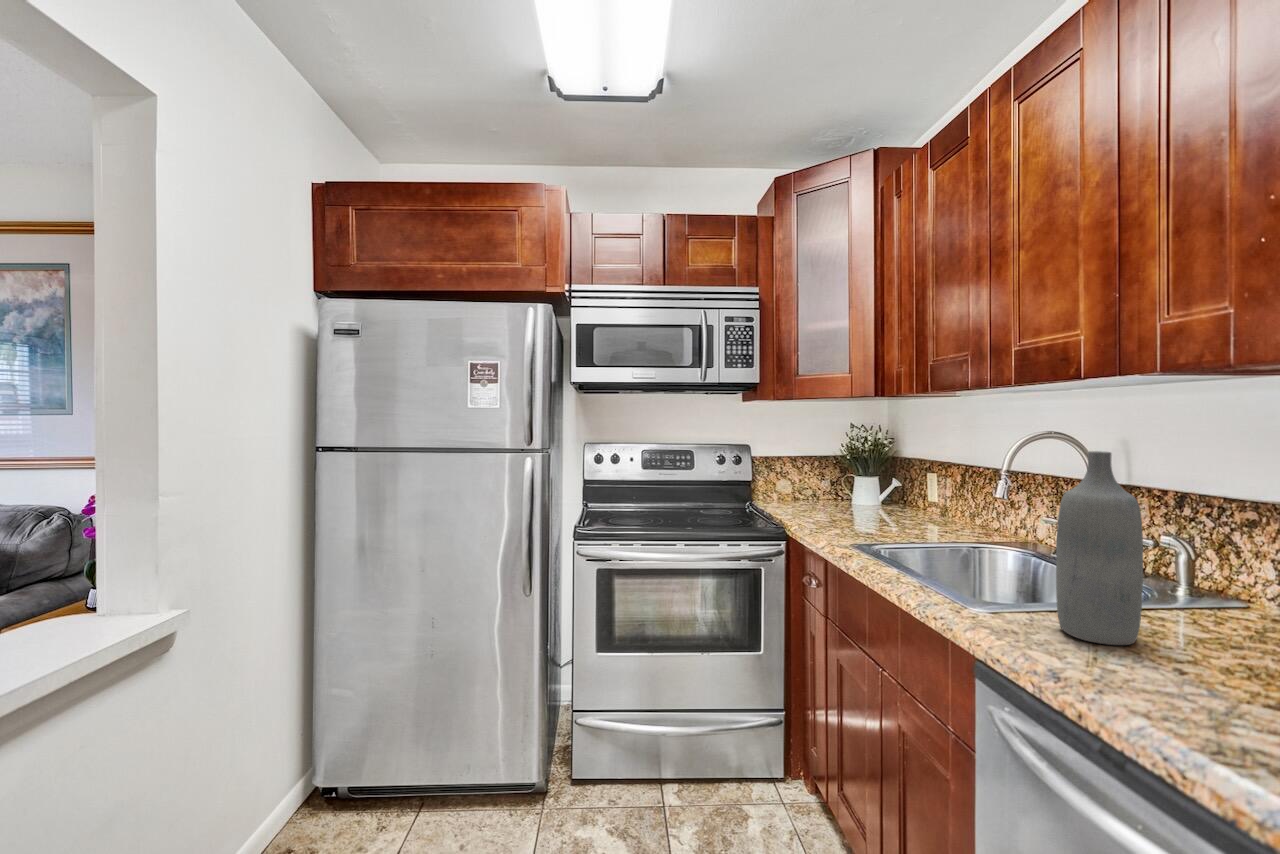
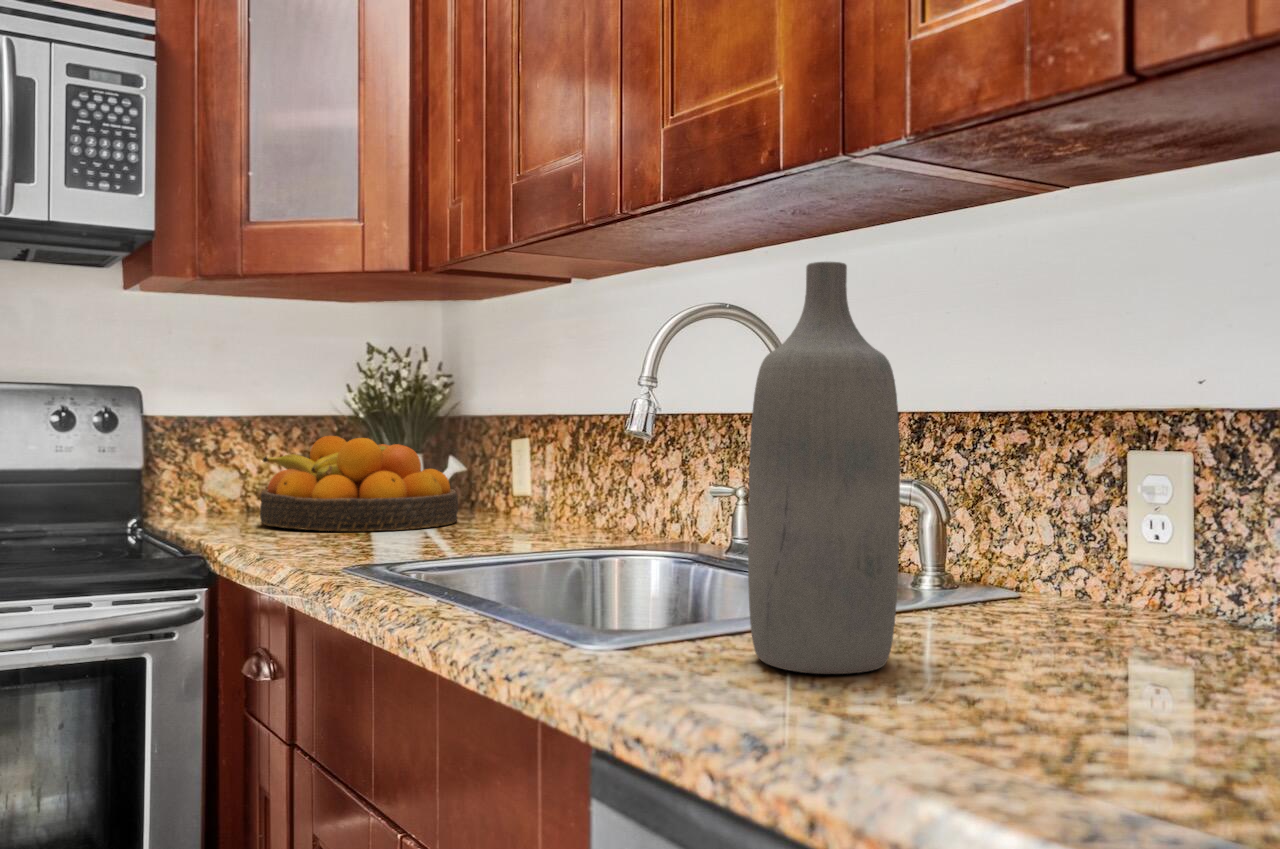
fruit bowl: none [803,470,898,519] -> present [260,436,458,532]

